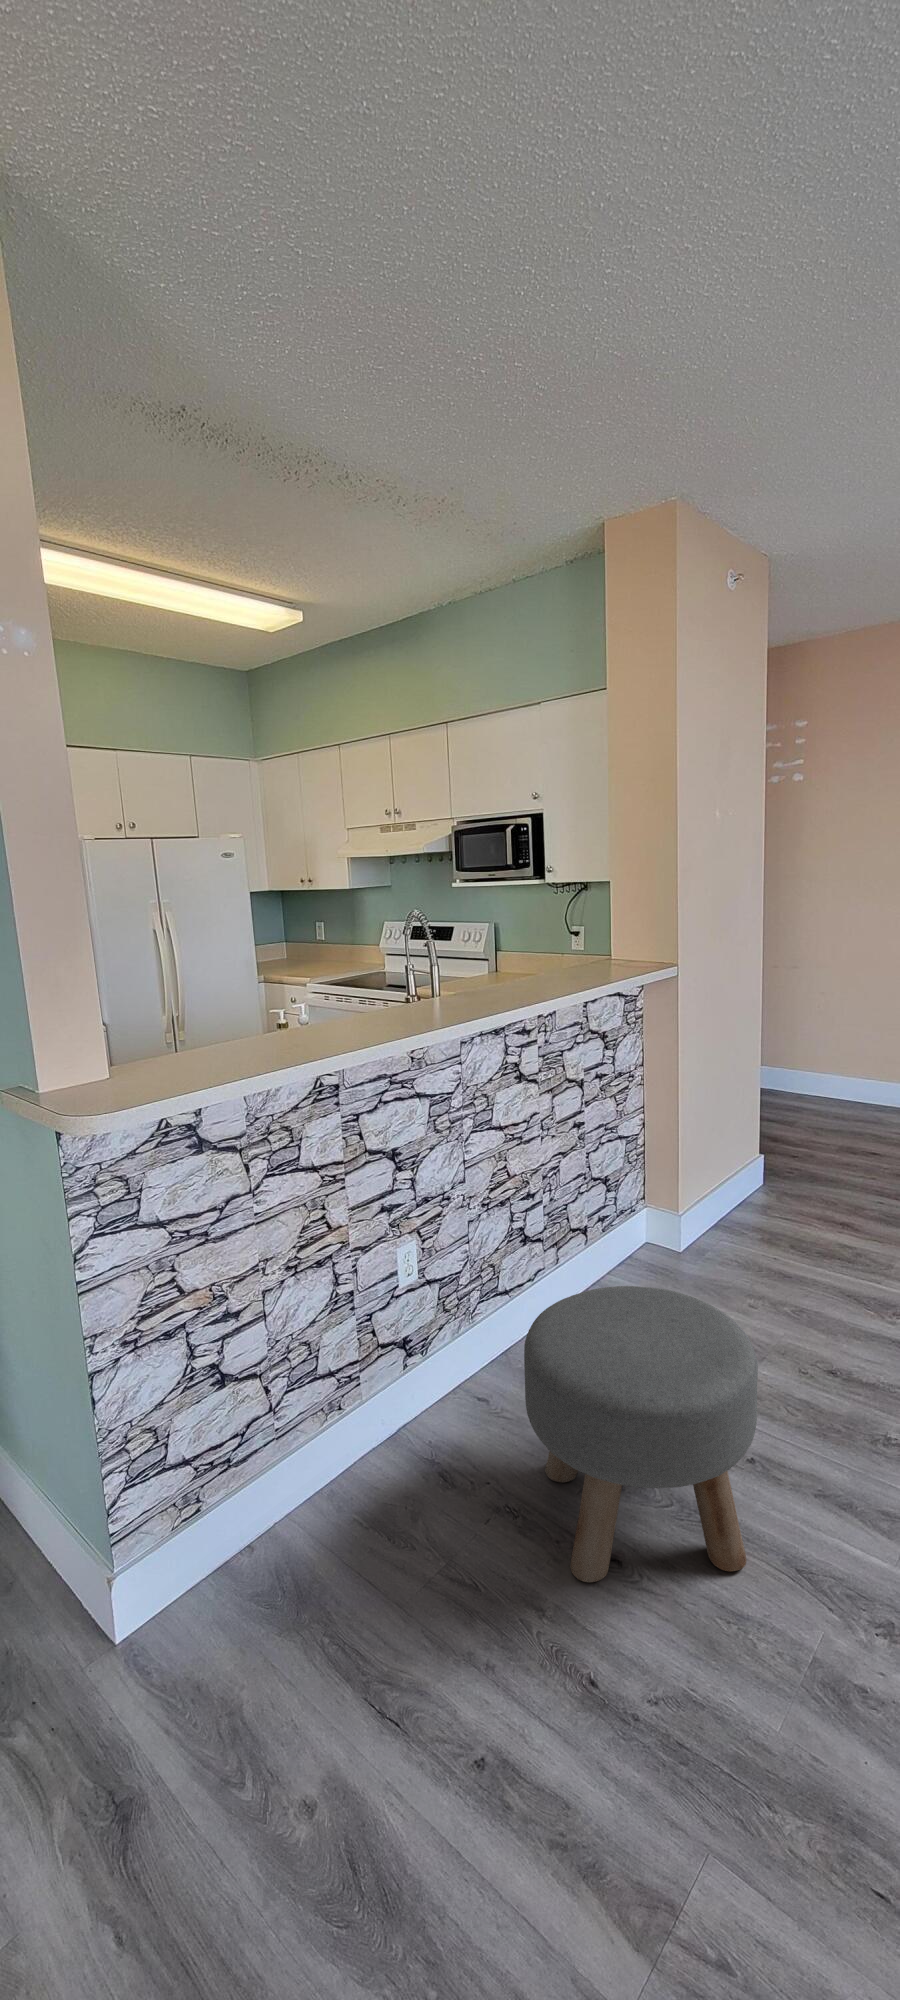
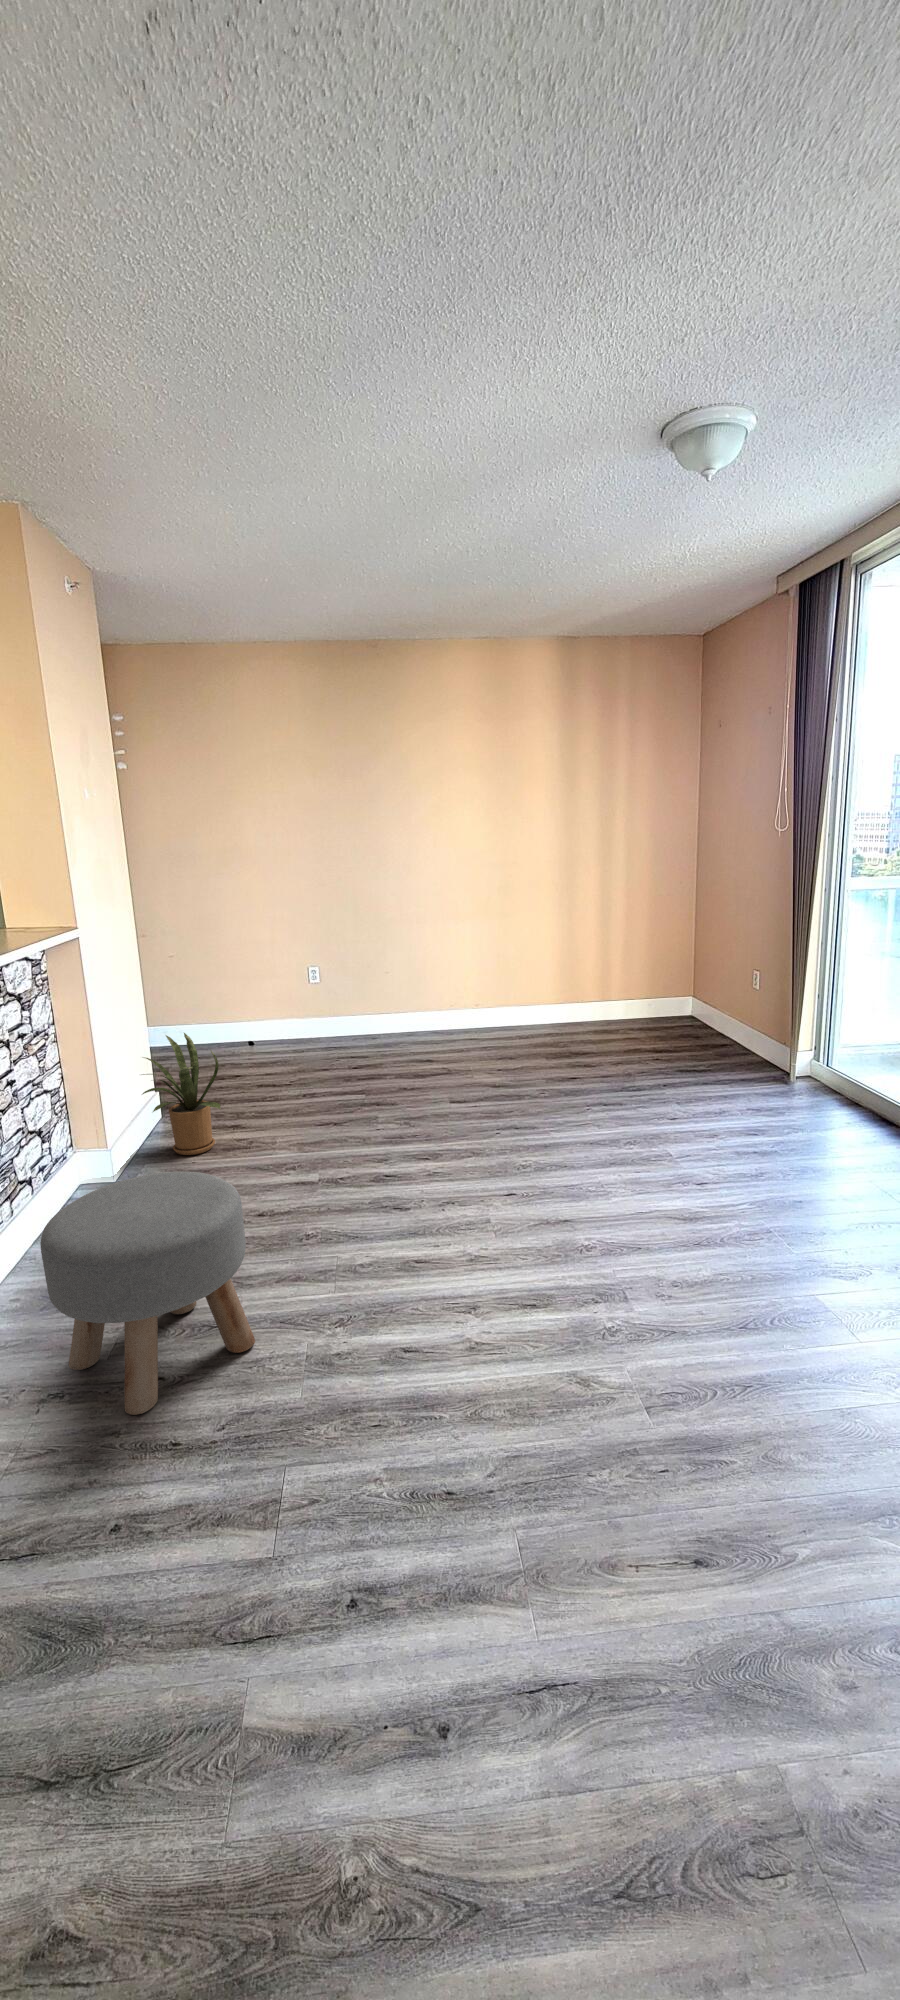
house plant: none [724,1094,828,1249] -> present [142,1033,220,1155]

